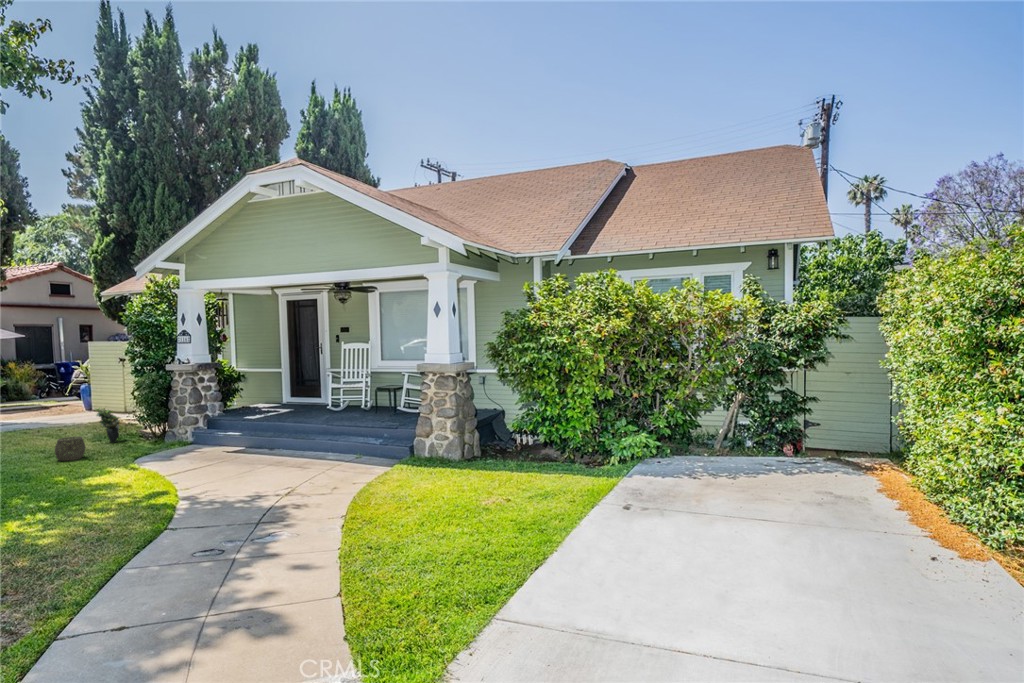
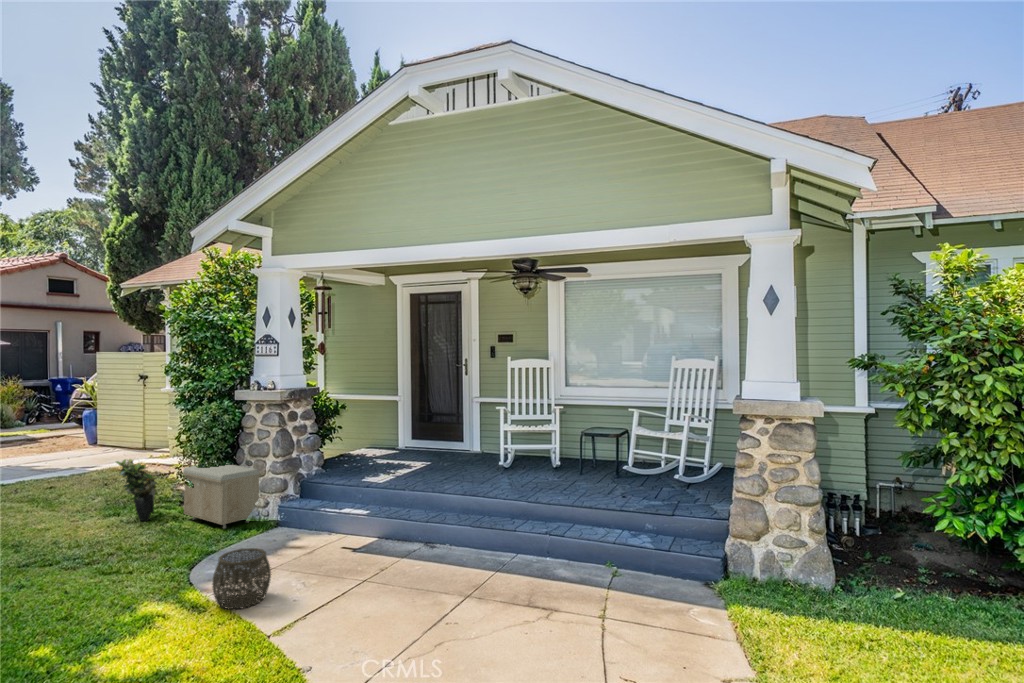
storage bench: none [135,409,180,444] -> present [183,463,259,528]
woven basket: present [55,437,85,461] -> present [212,548,271,609]

